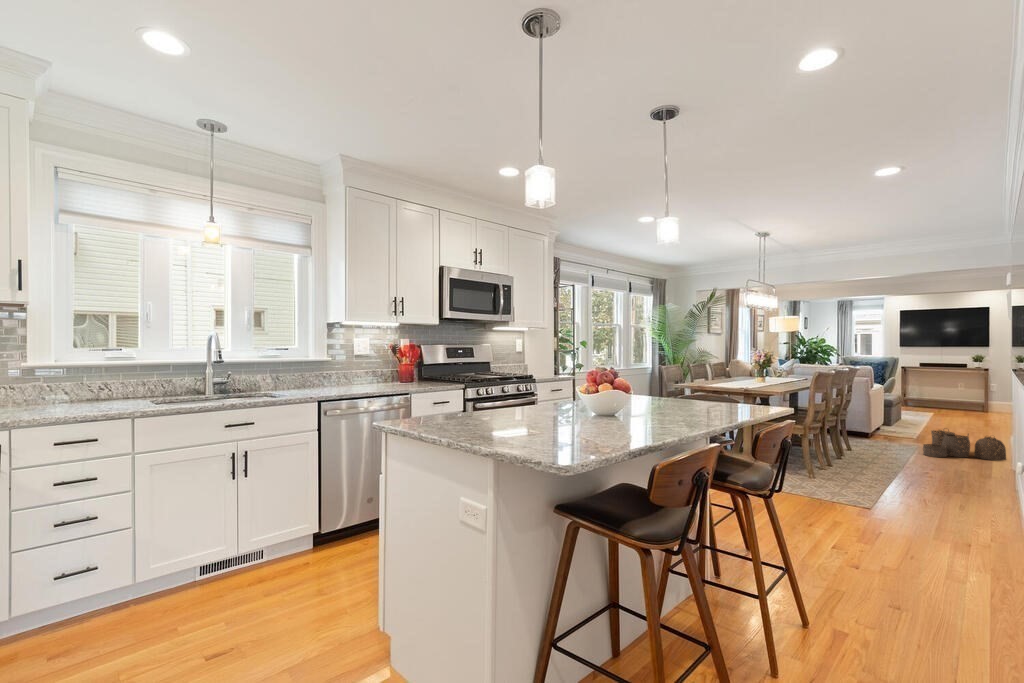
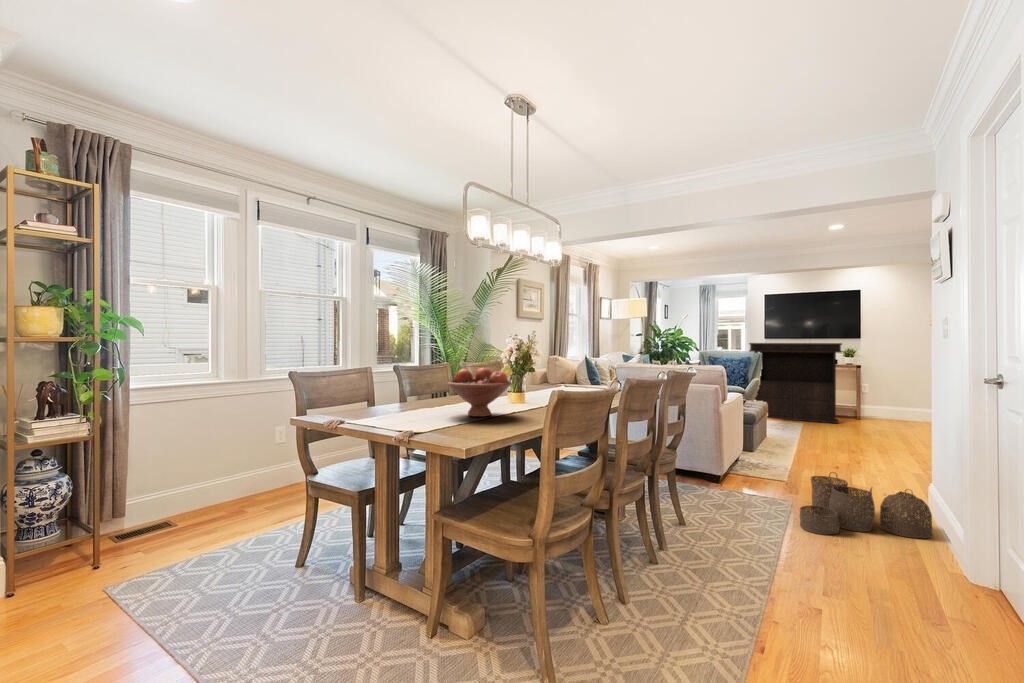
console table: none [886,350,969,415] -> present [749,343,842,424]
fruit bowl: none [736,363,769,386] -> present [448,368,511,417]

